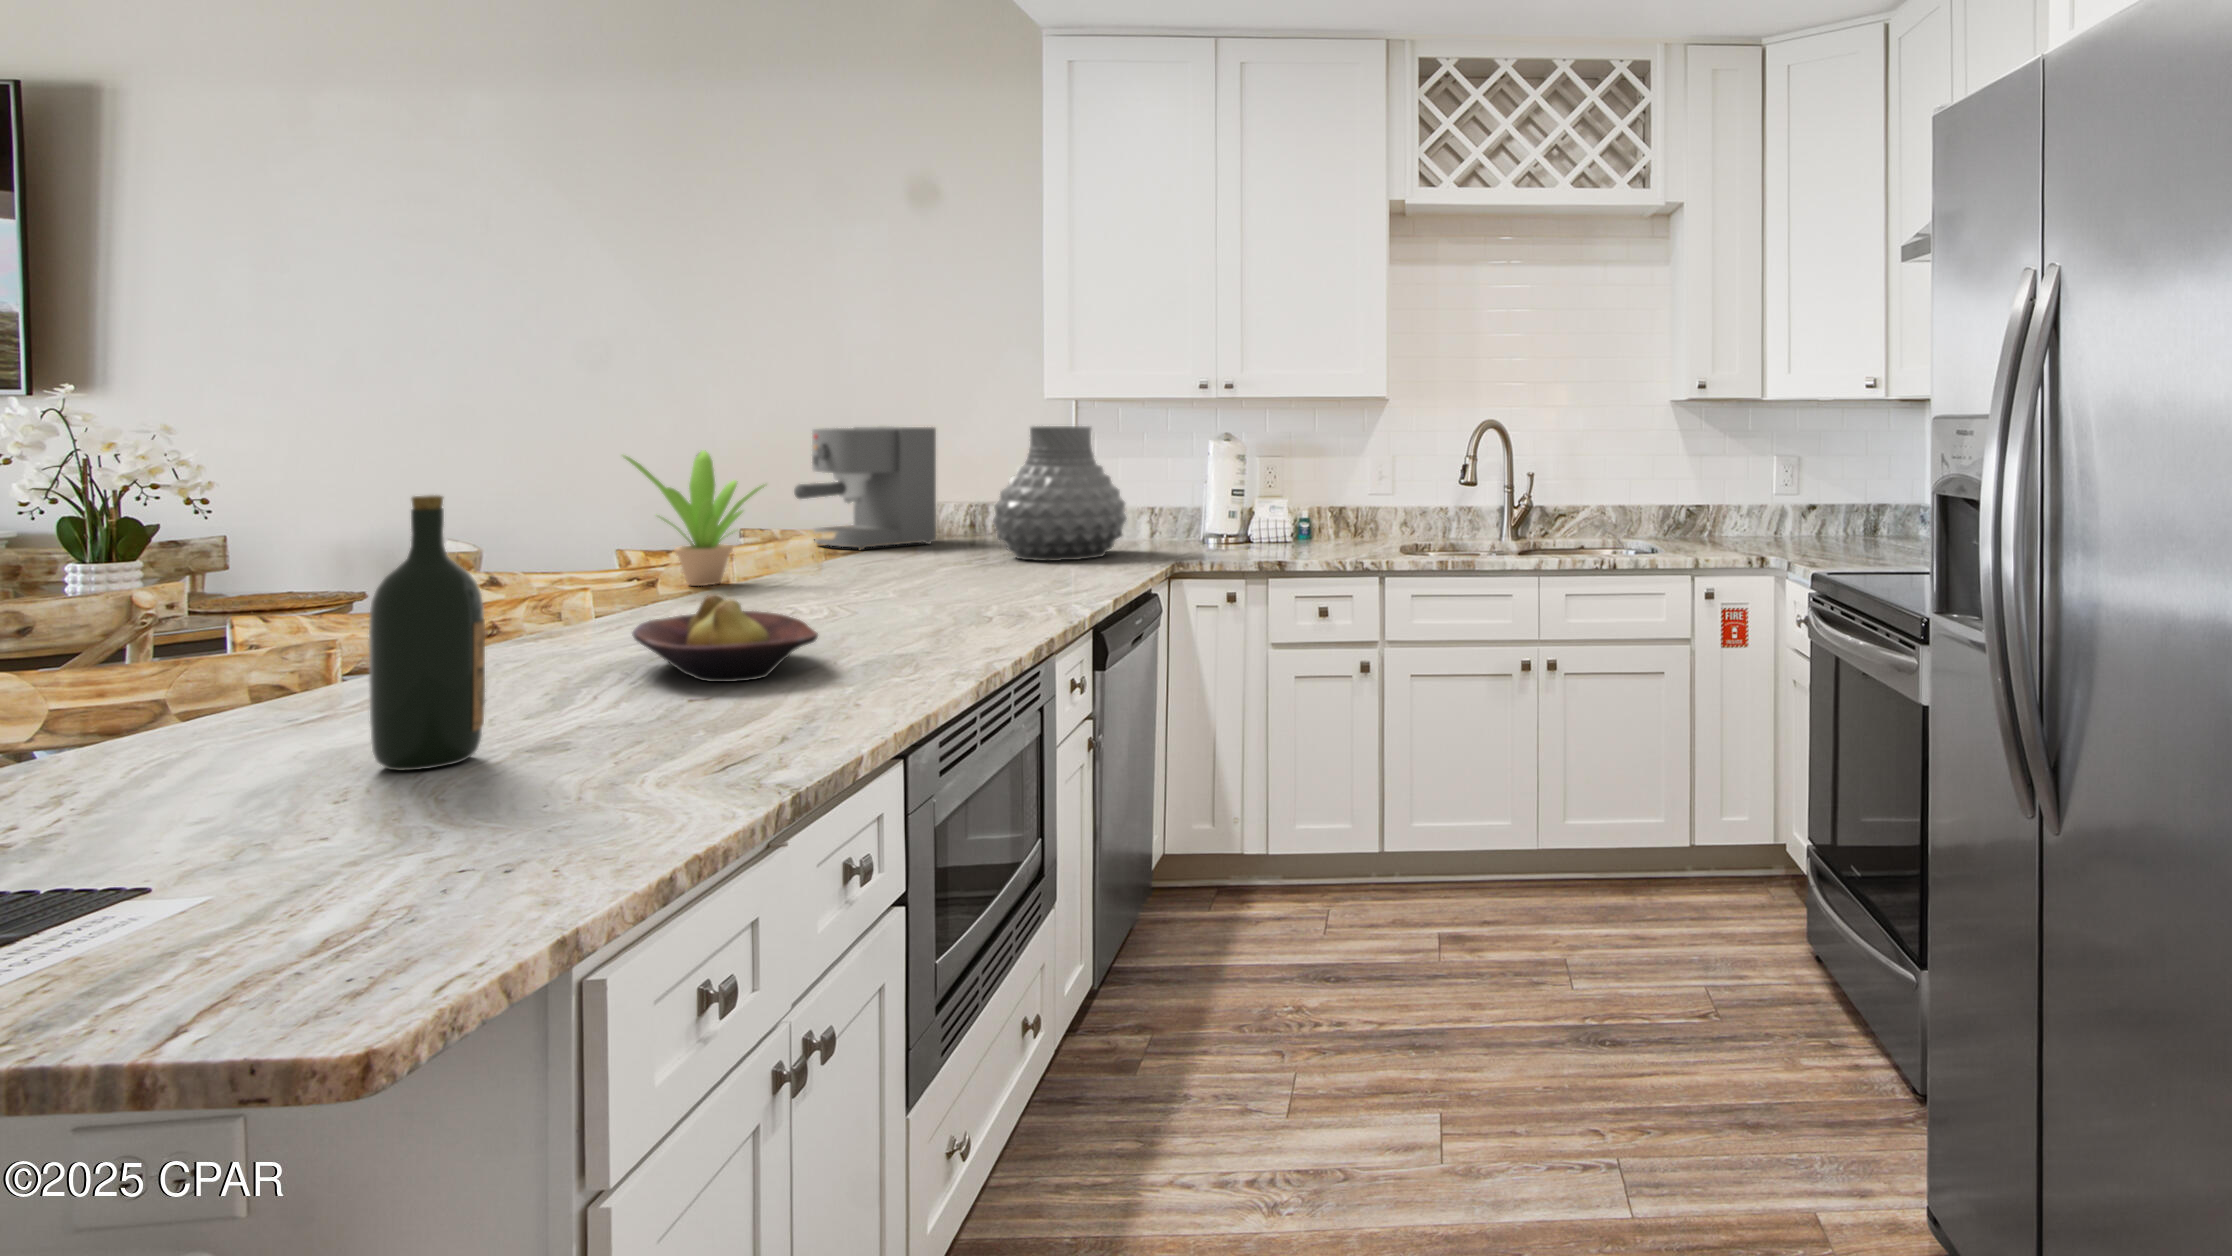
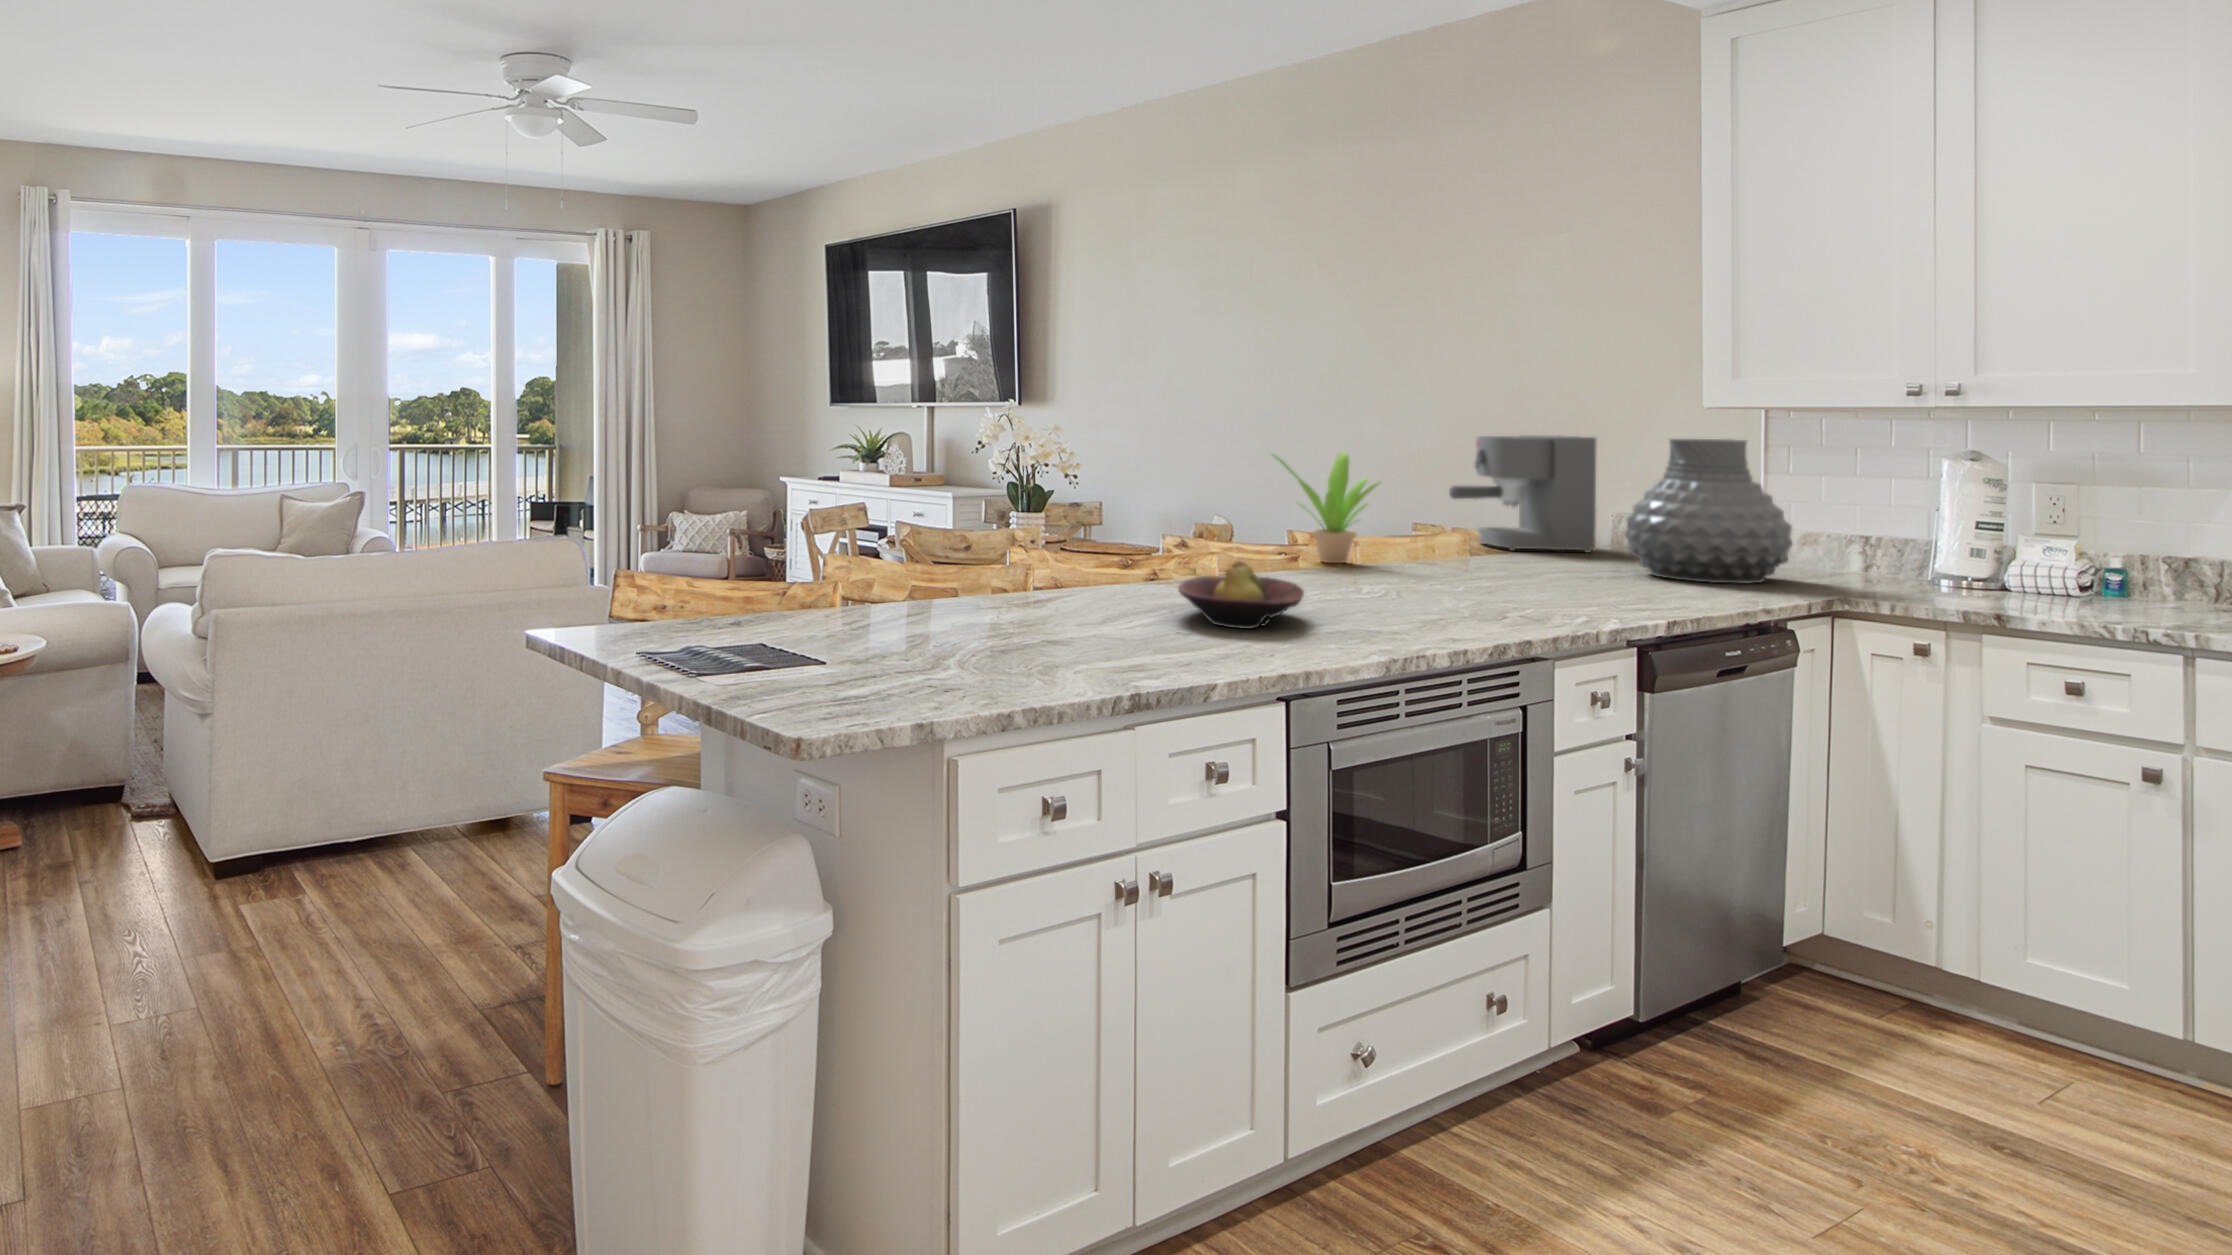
wine bottle: present [369,495,485,771] -> none [975,471,1032,640]

